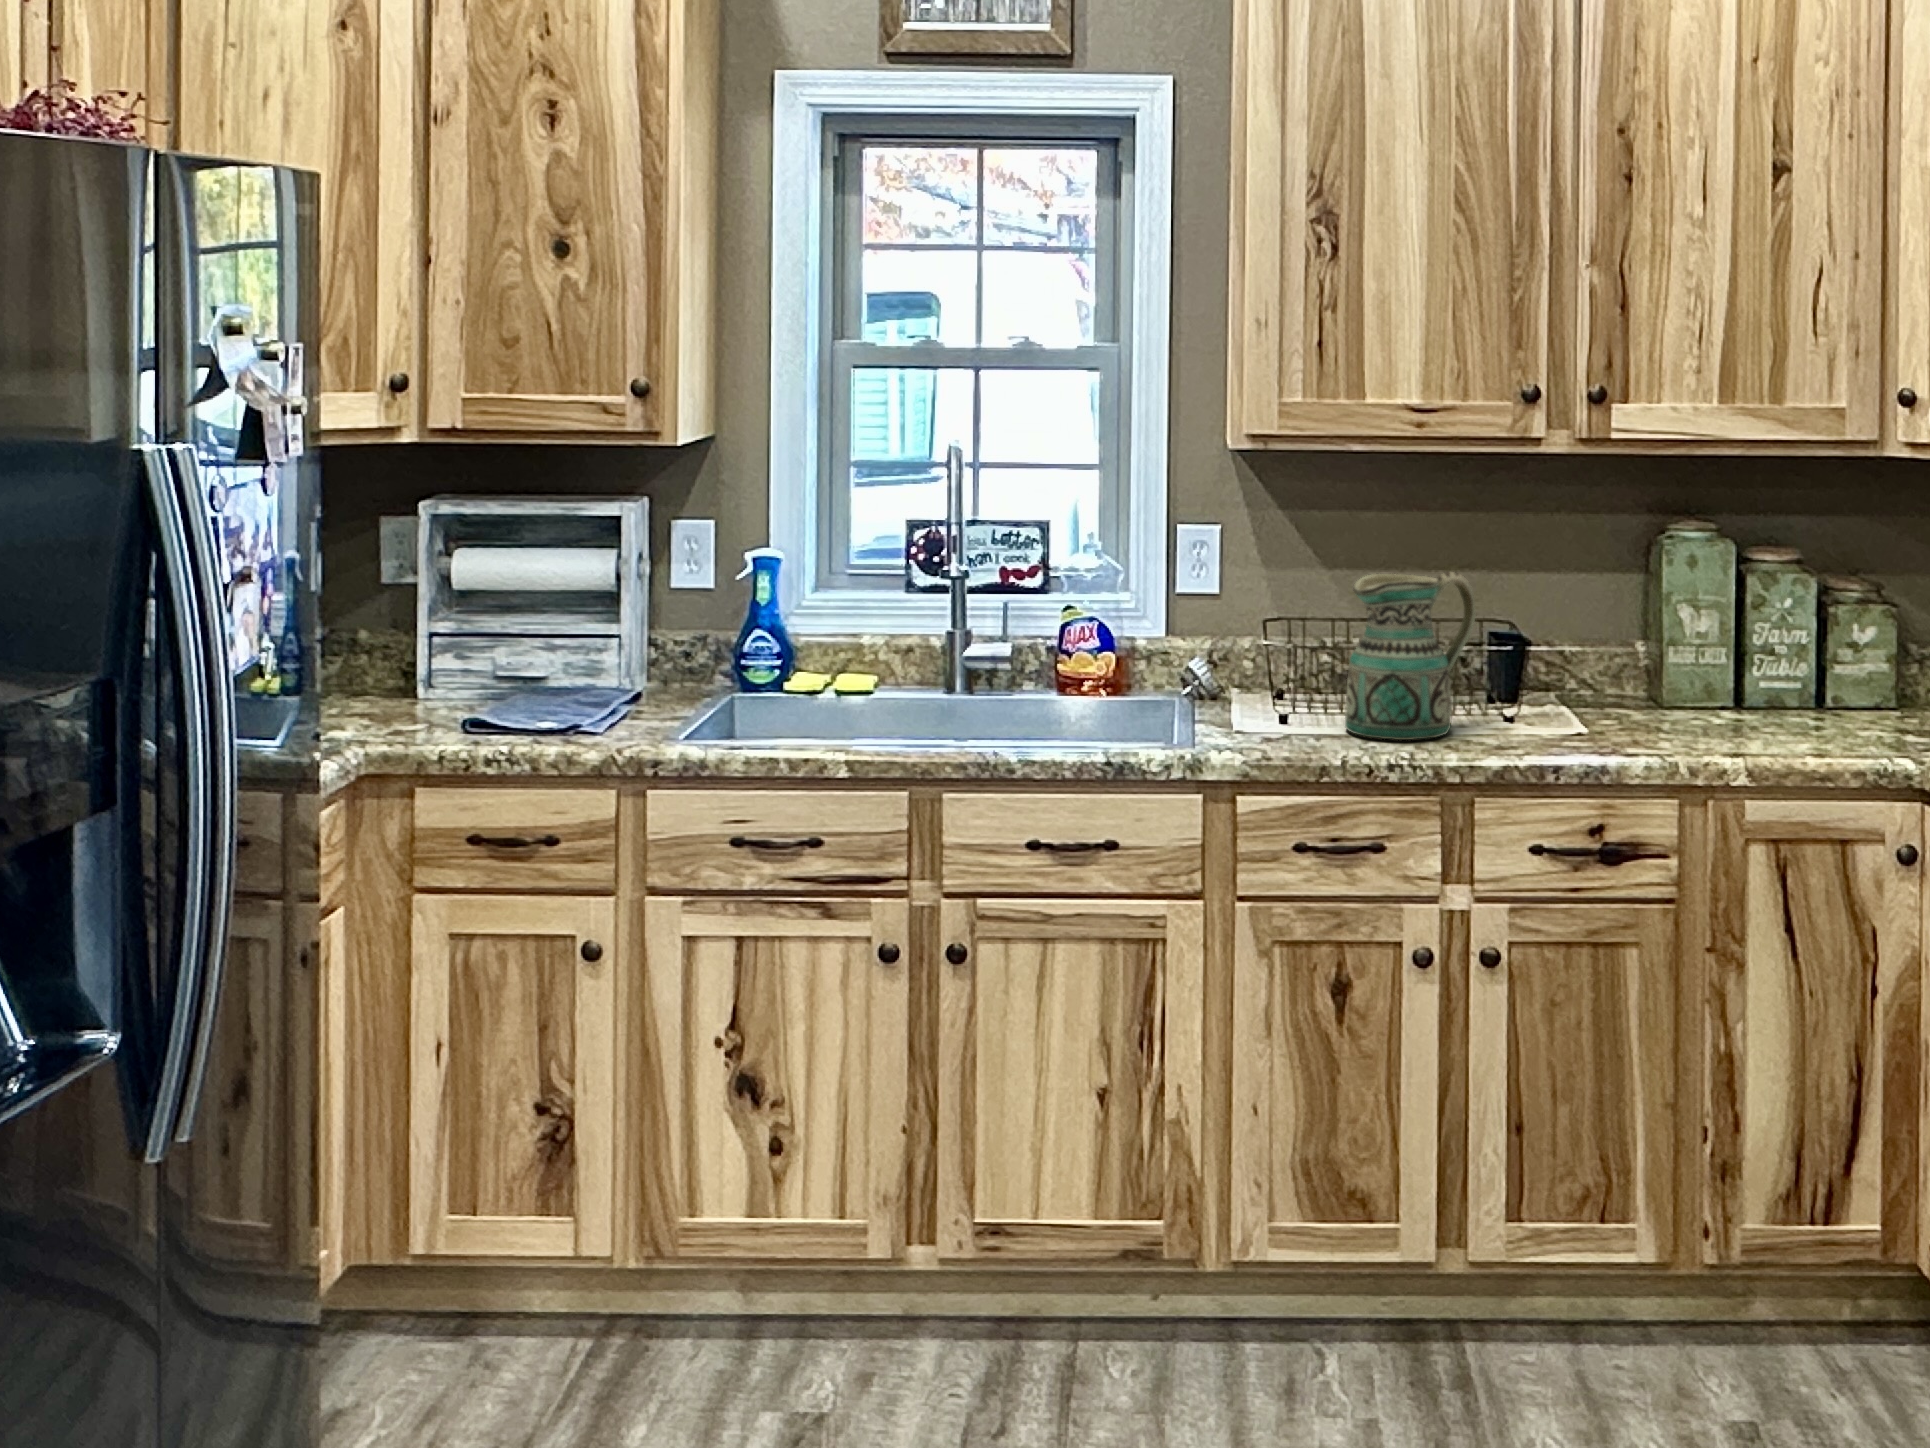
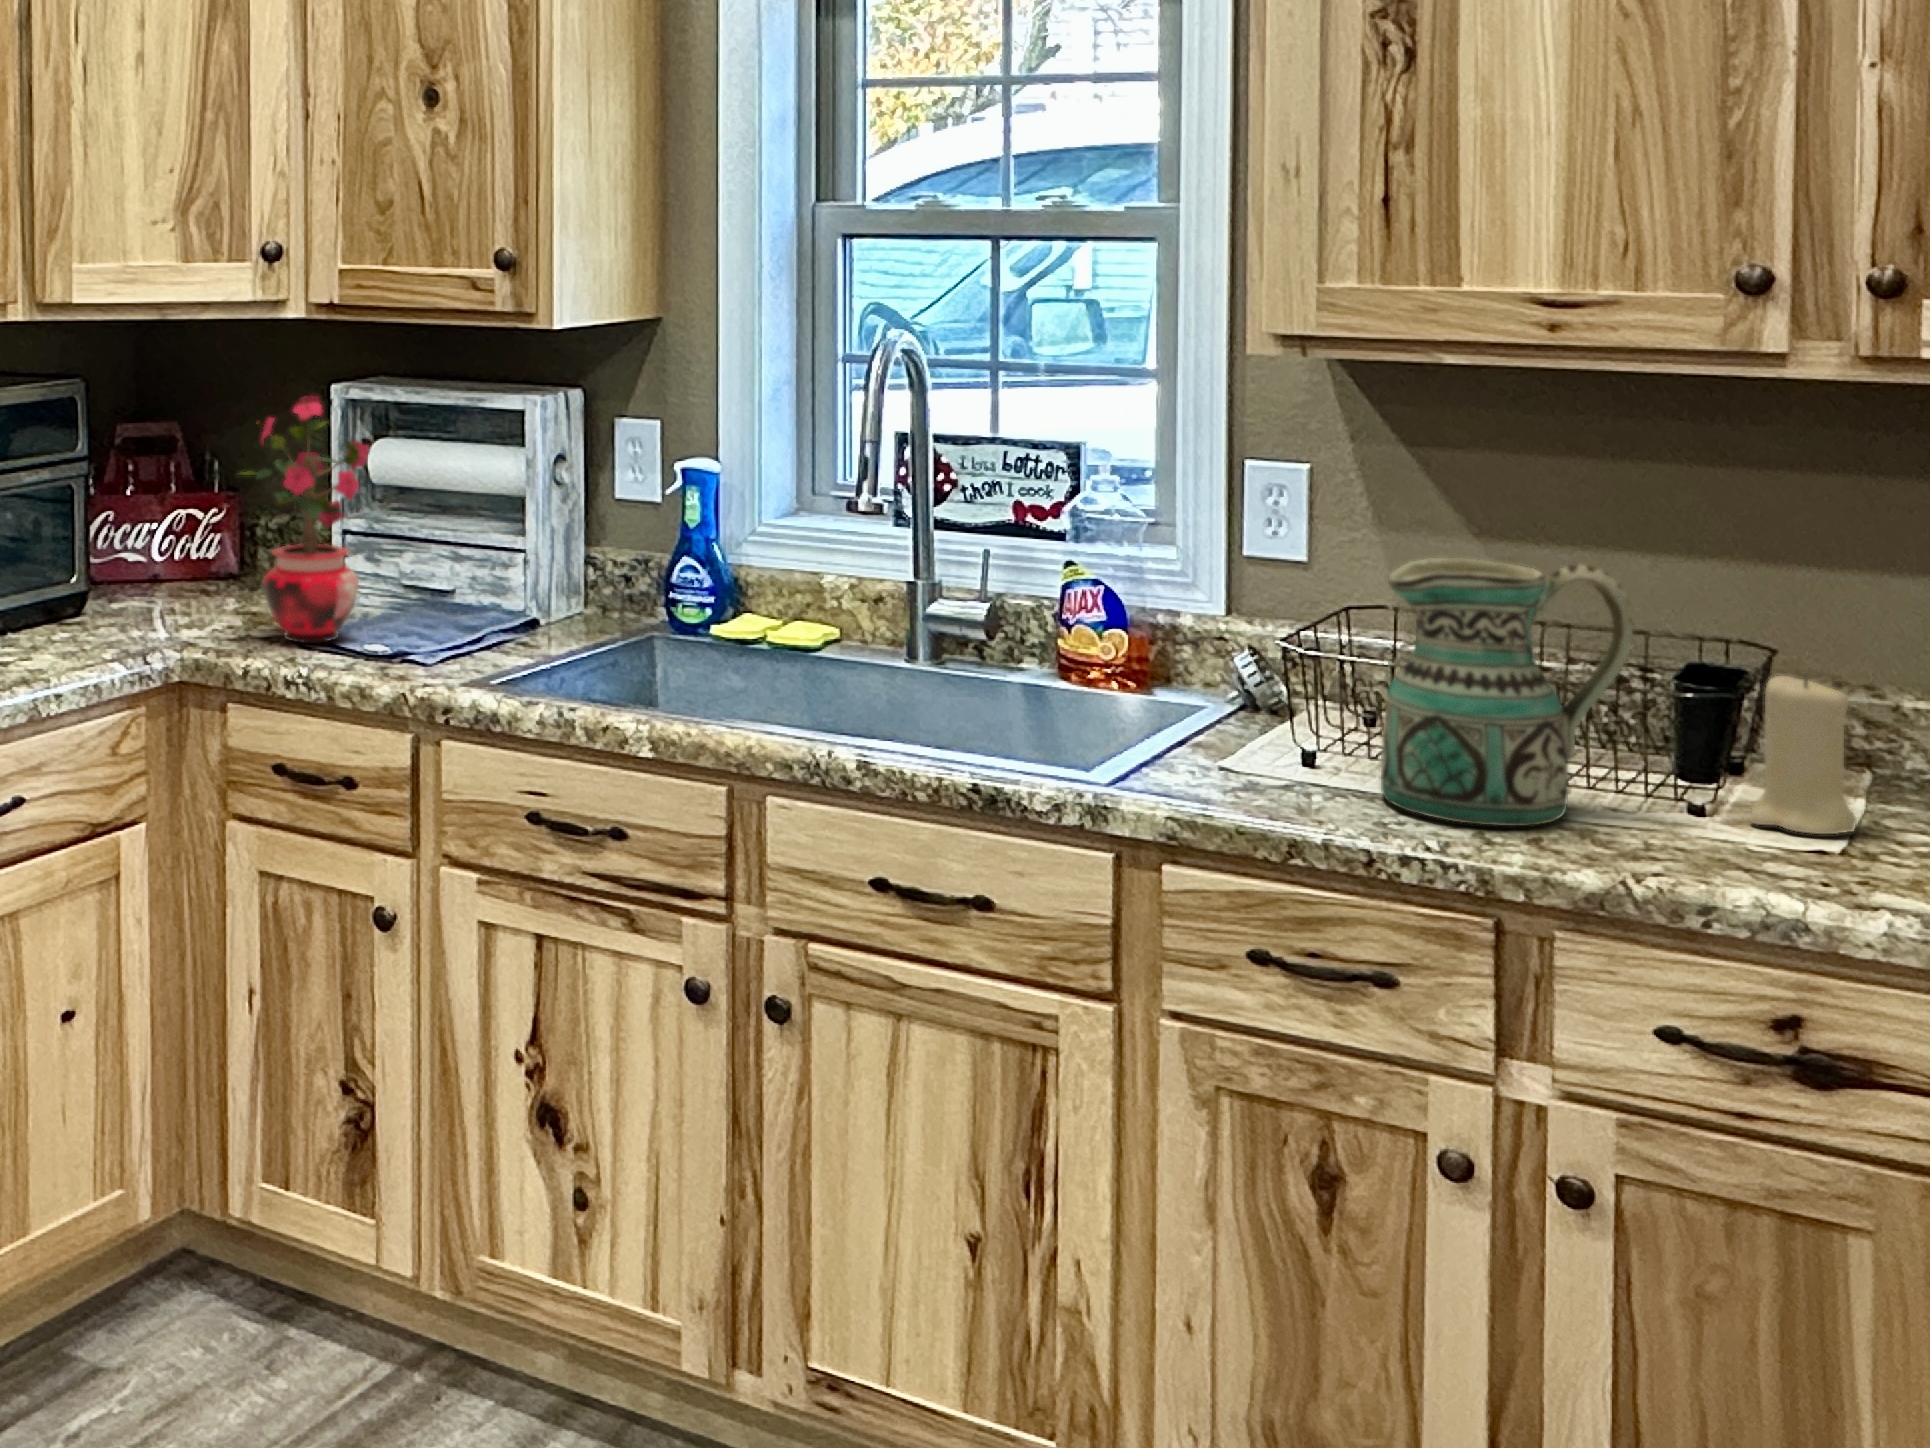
potted plant: none [405,510,526,731] -> present [243,396,369,643]
candle: none [1531,627,1587,721] -> present [1750,675,1857,834]

